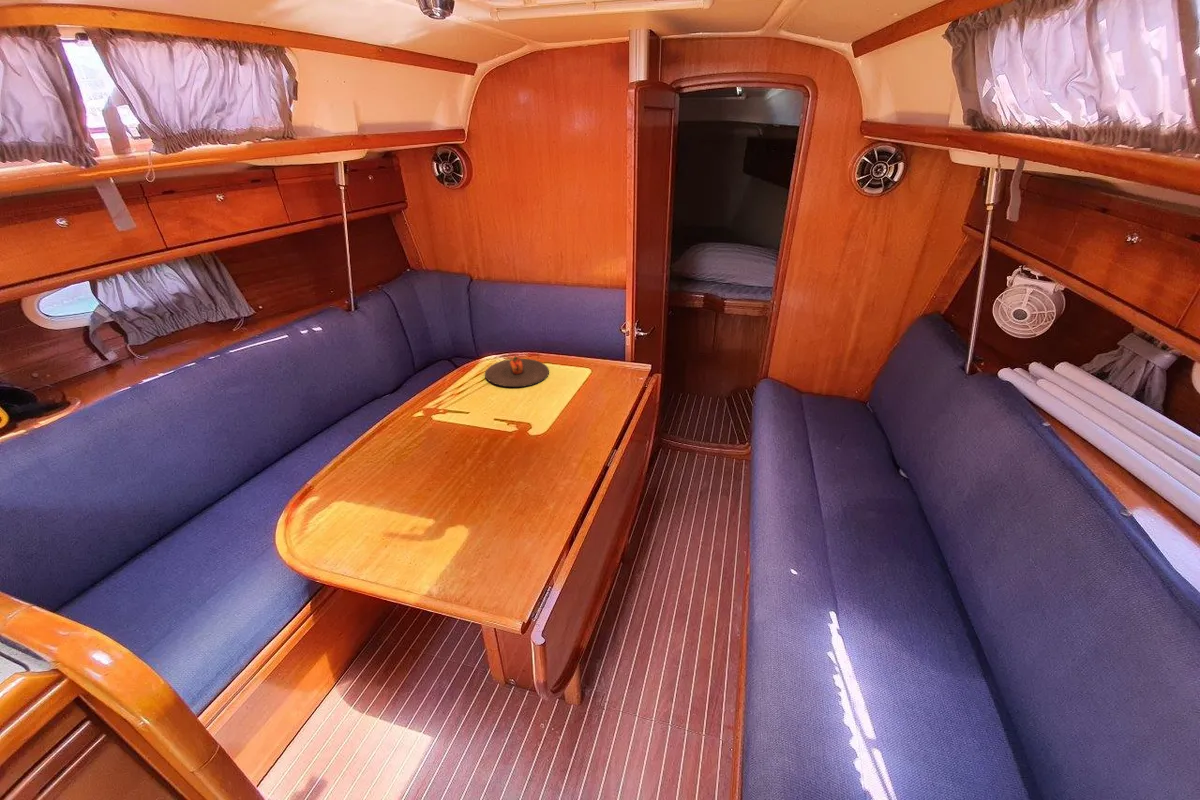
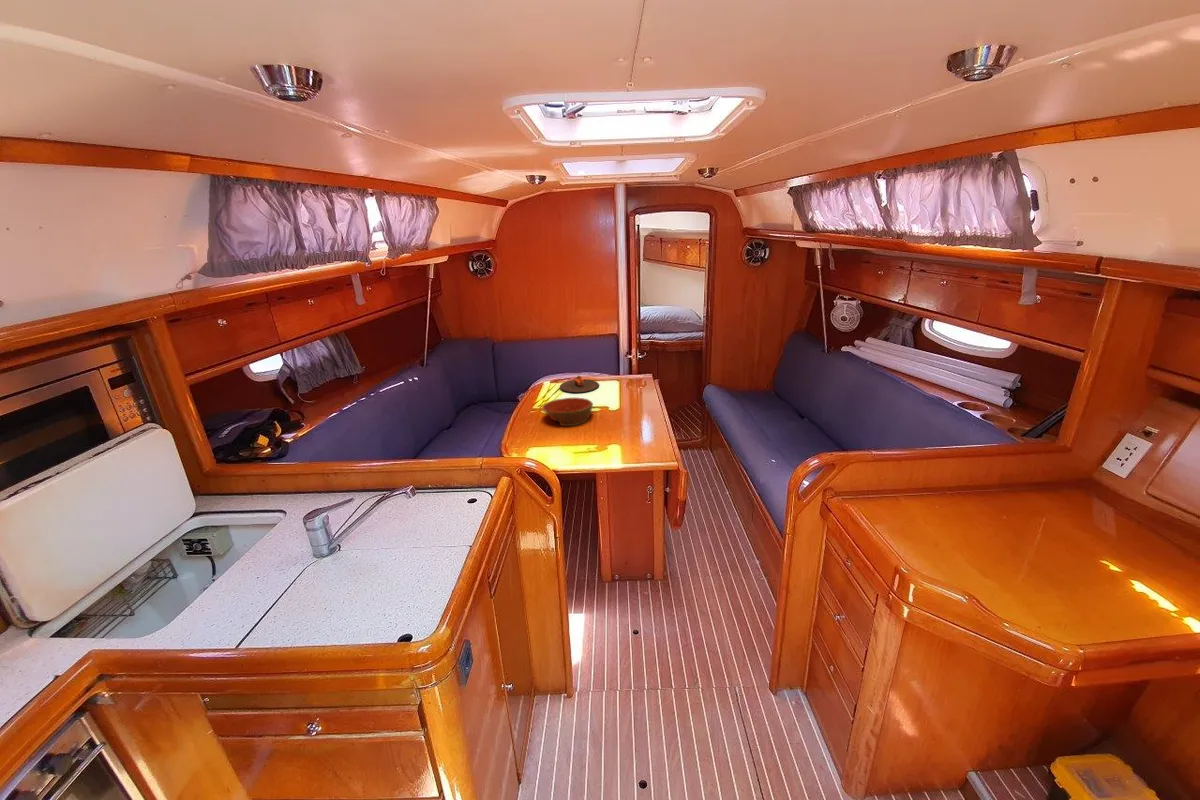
bowl: none [397,402,488,461] -> present [542,398,593,426]

